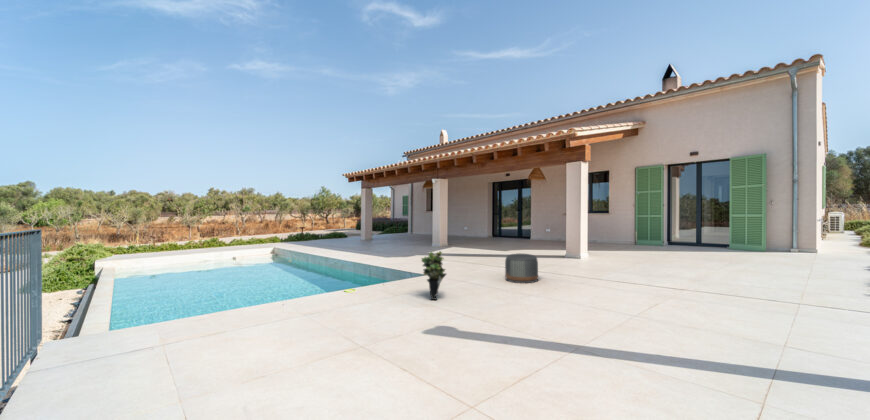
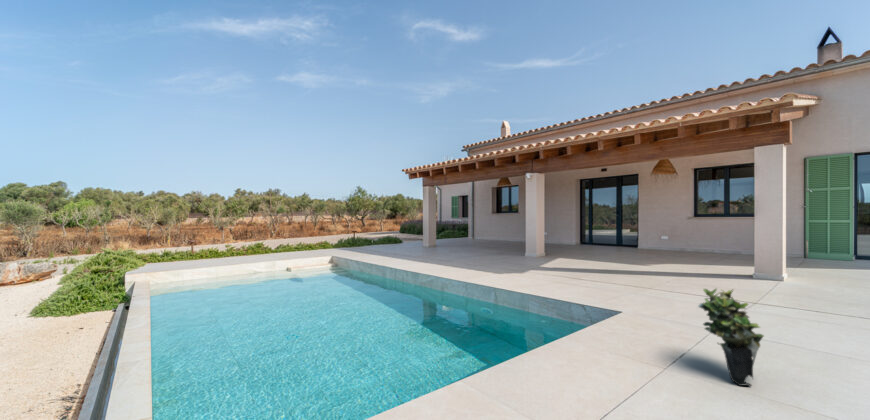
pouf: present [505,254,538,283] -> none [762,284,838,338]

